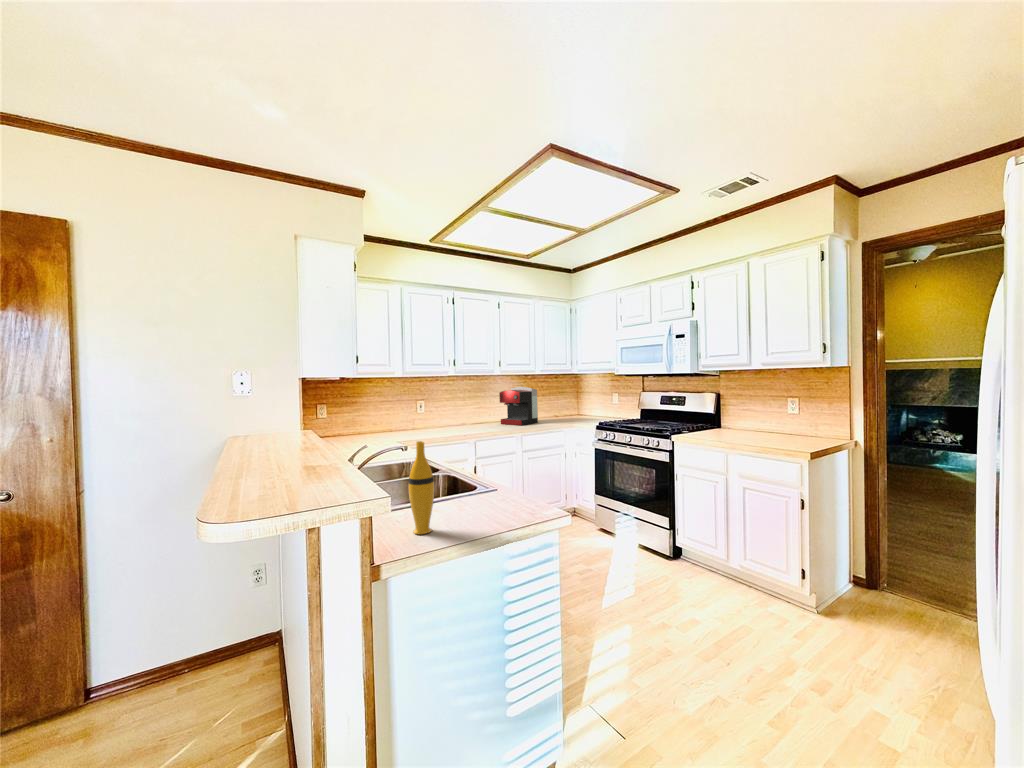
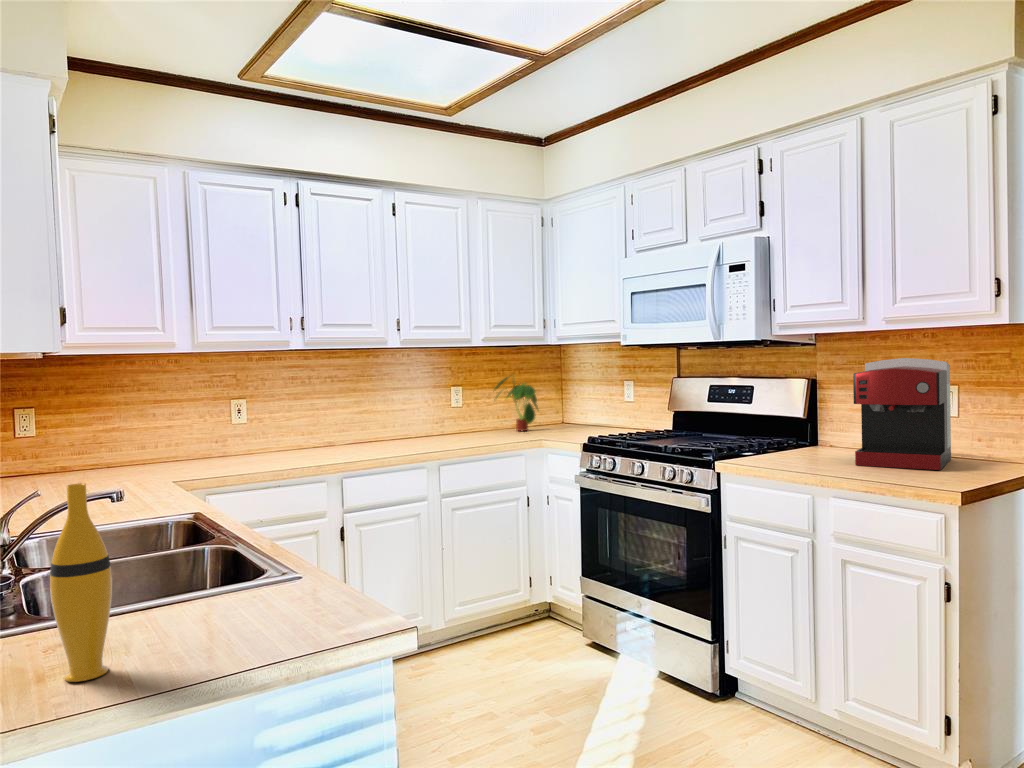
coffee maker: present [499,387,538,425] -> present [853,358,951,470]
plant: none [543,389,568,419] -> present [495,377,538,431]

